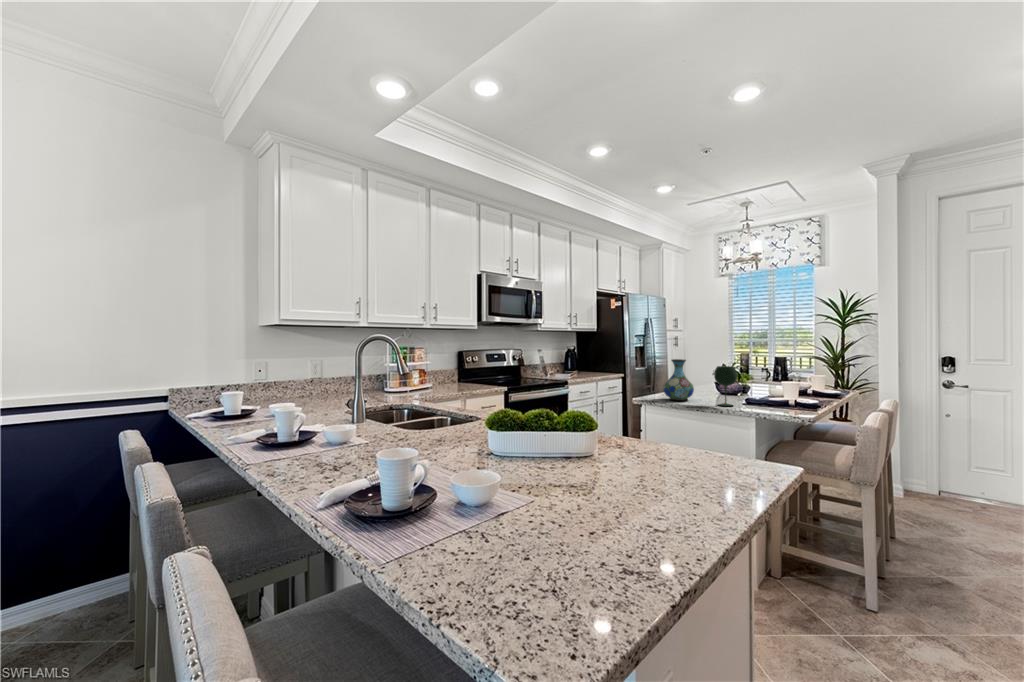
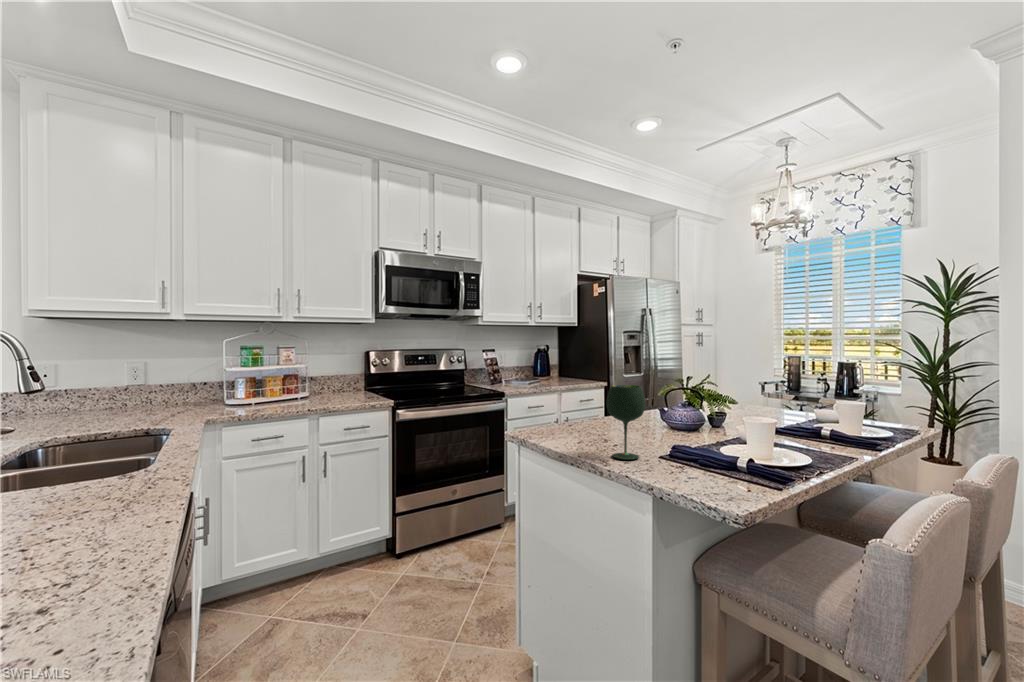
vase: present [663,359,694,401] -> none [548,370,596,441]

